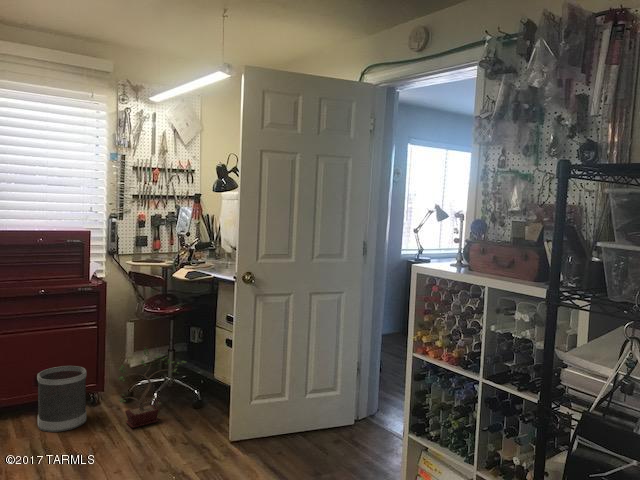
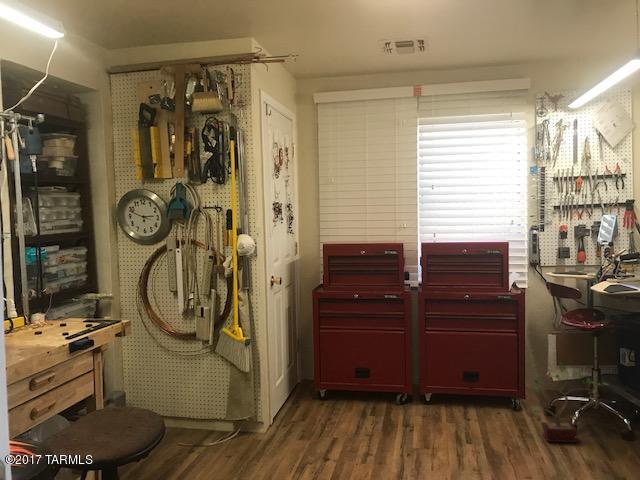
wastebasket: present [37,366,87,432] -> none [462,368,506,428]

